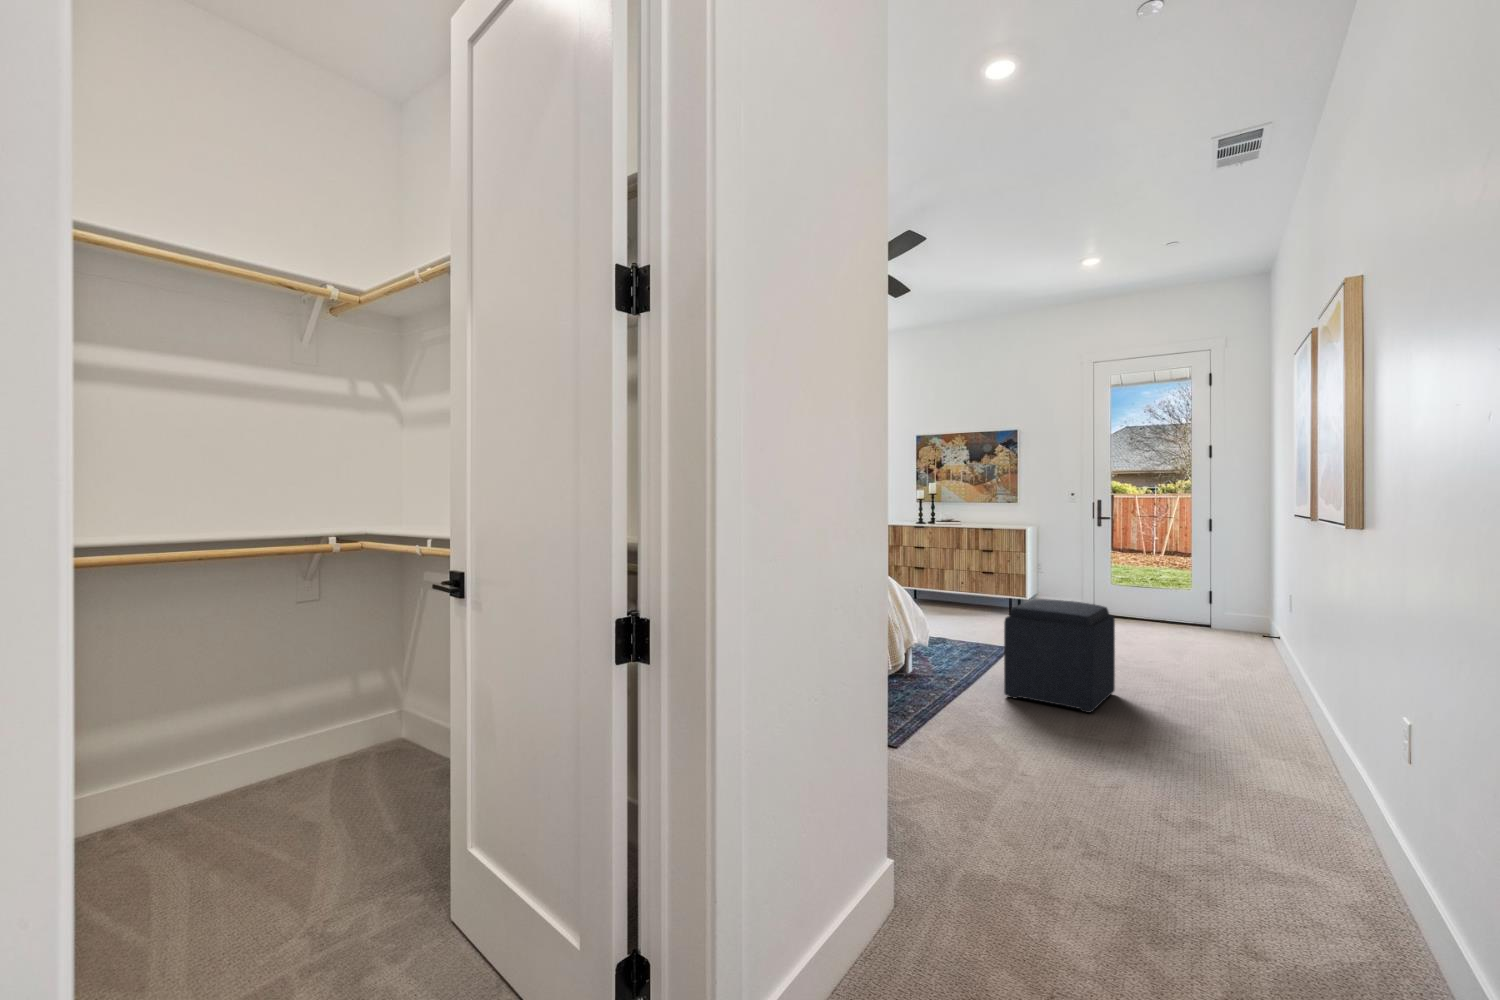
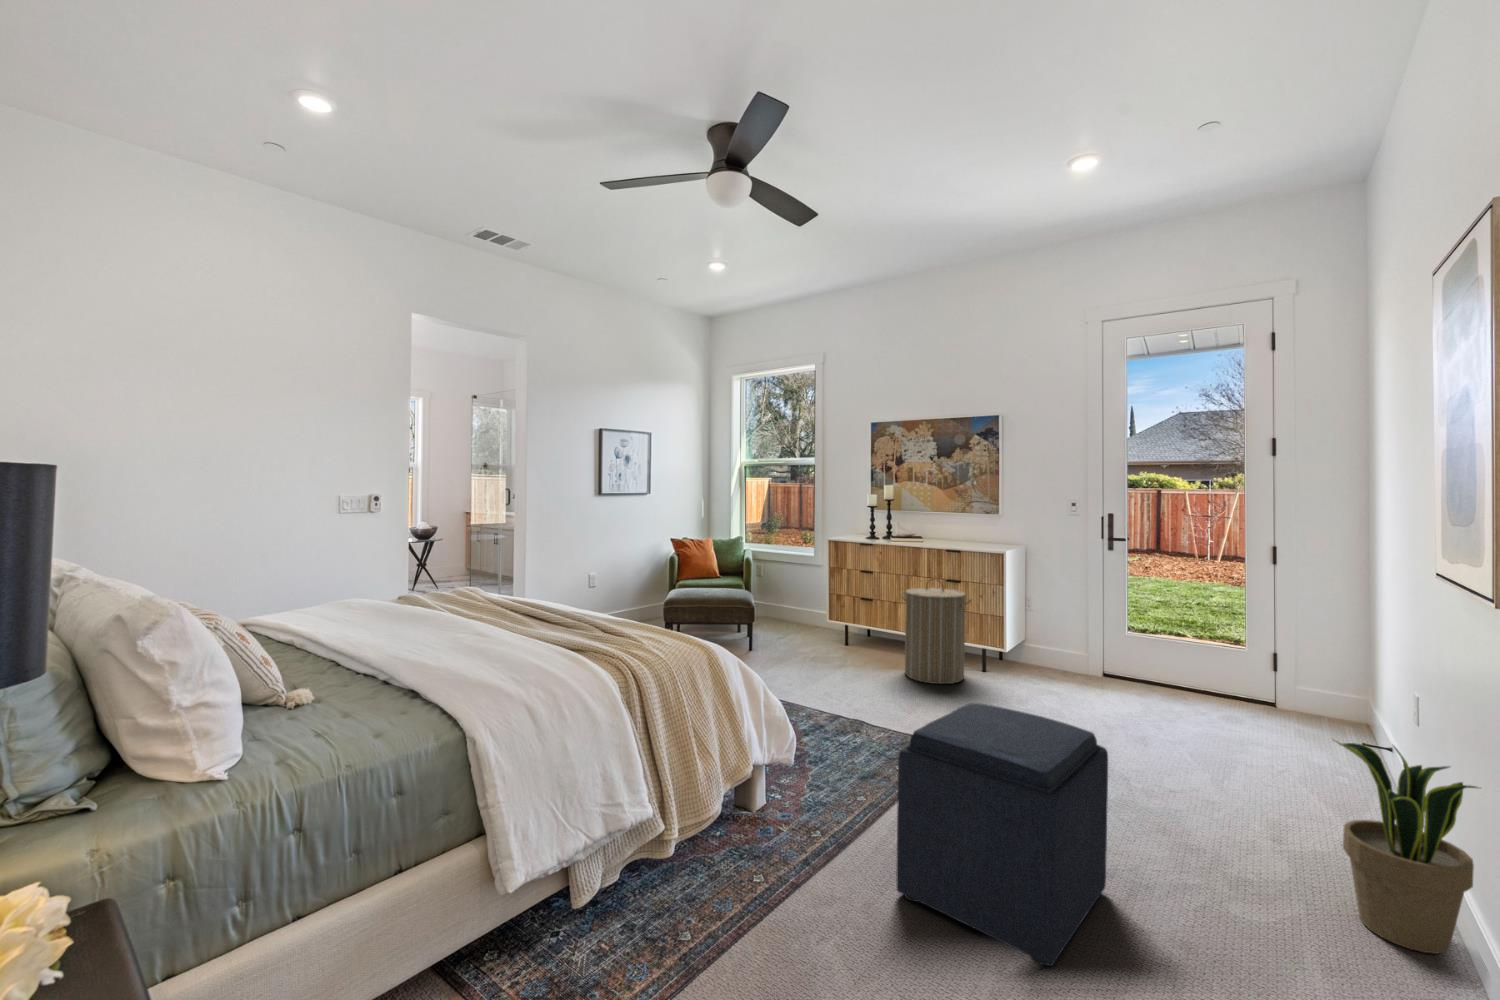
laundry hamper: none [952,548,1006,622] -> present [901,578,972,684]
potted plant: none [1229,605,1297,706] -> present [1337,742,1477,954]

